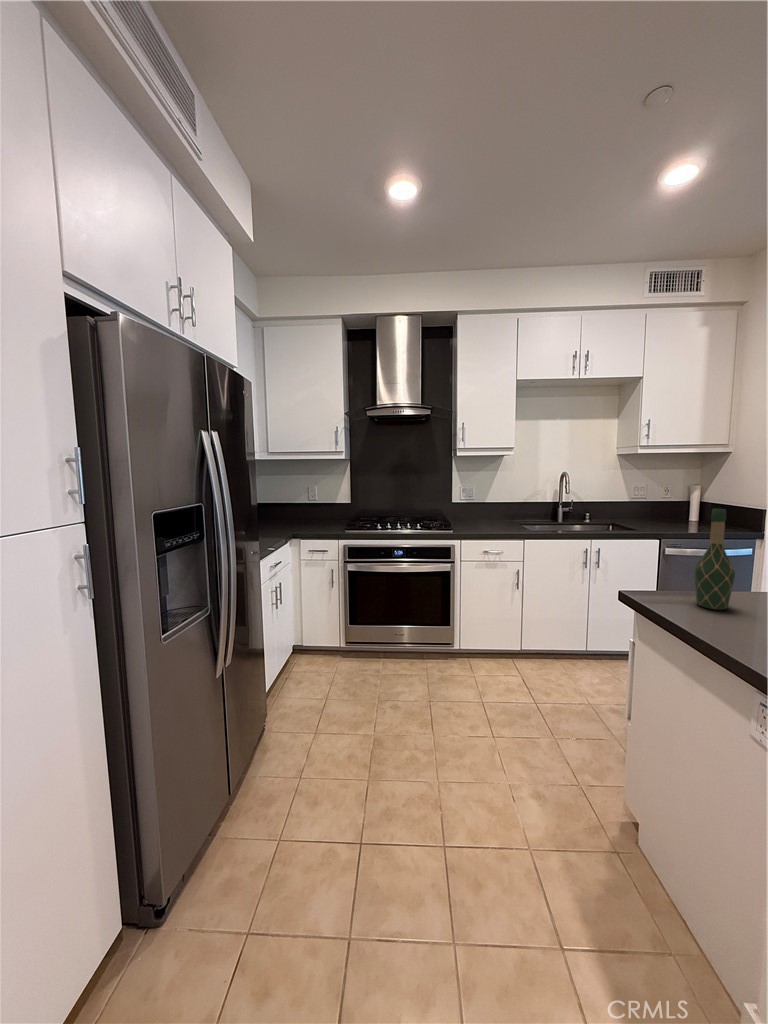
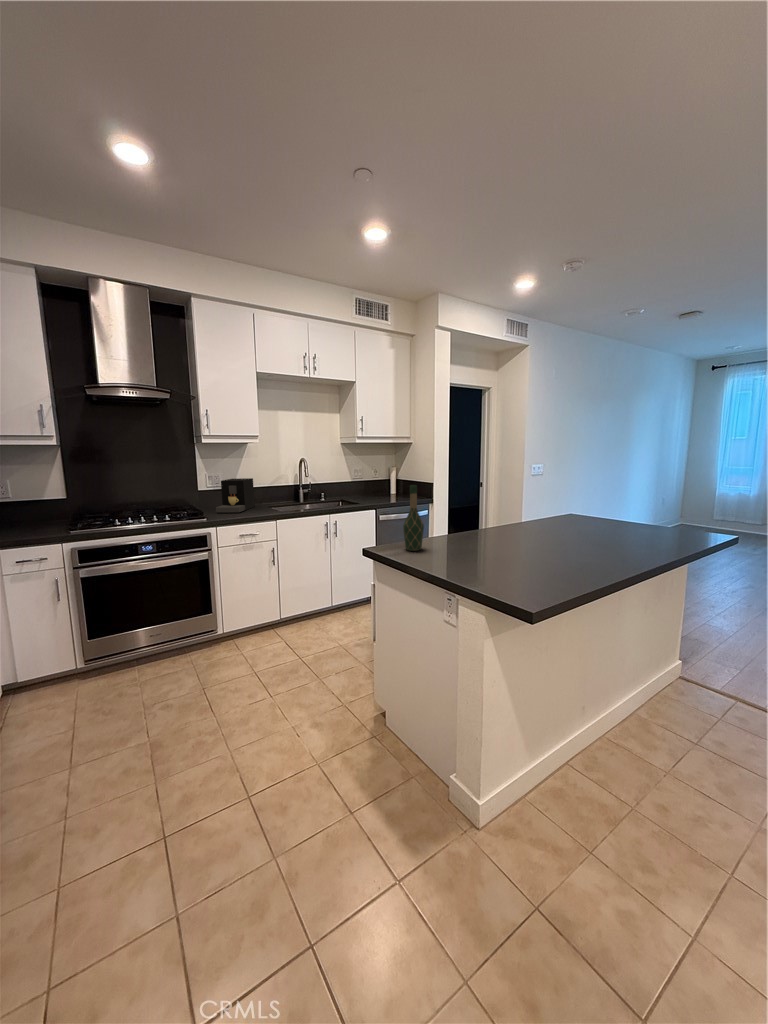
coffee maker: none [464,492,506,527] -> present [216,478,255,512]

